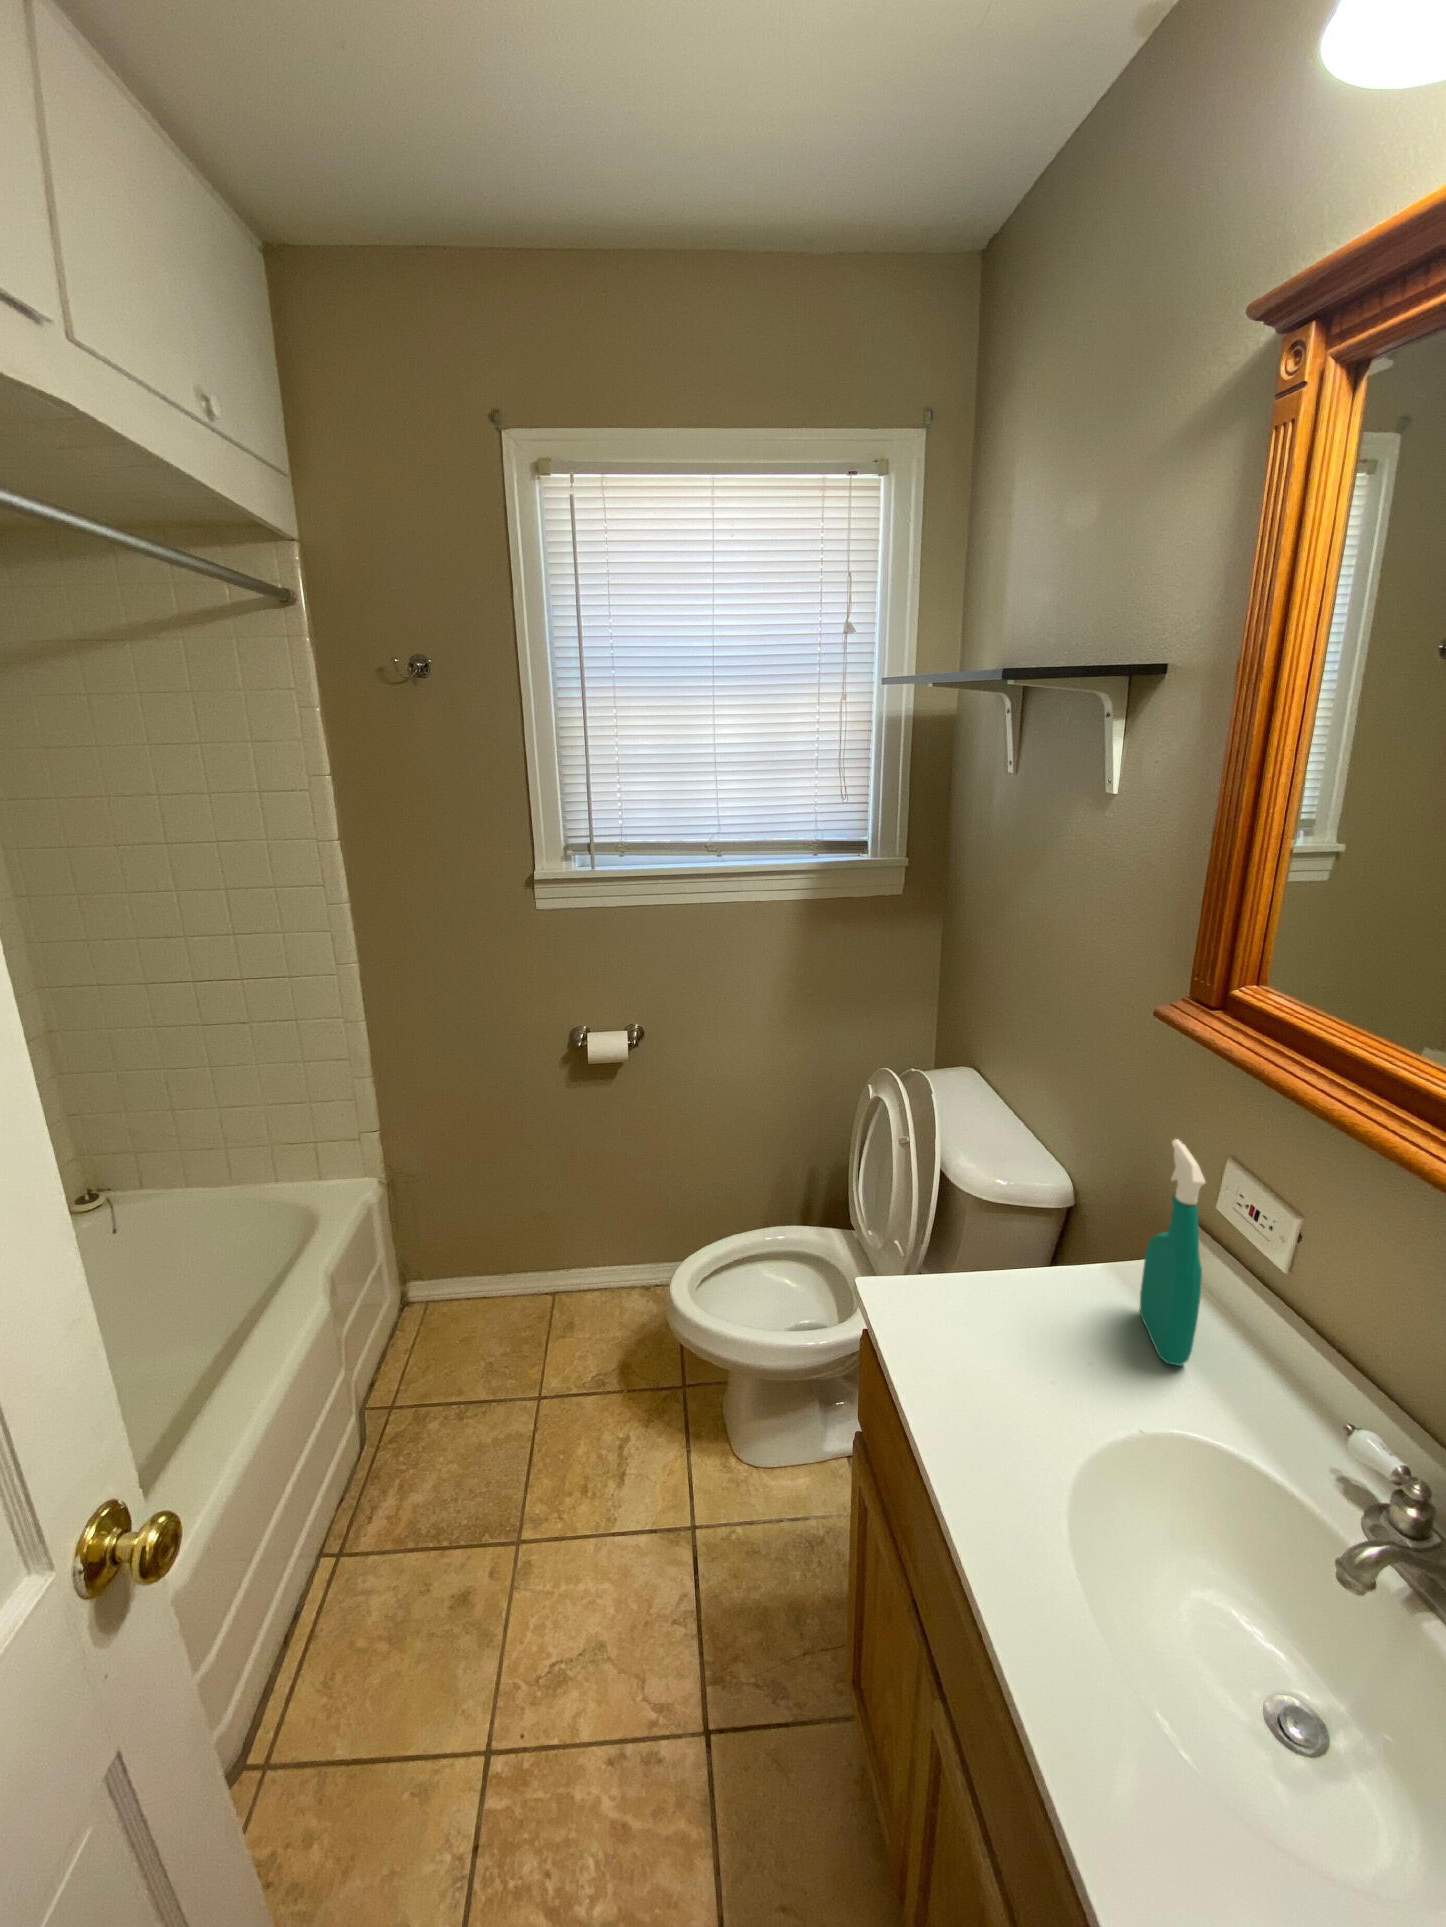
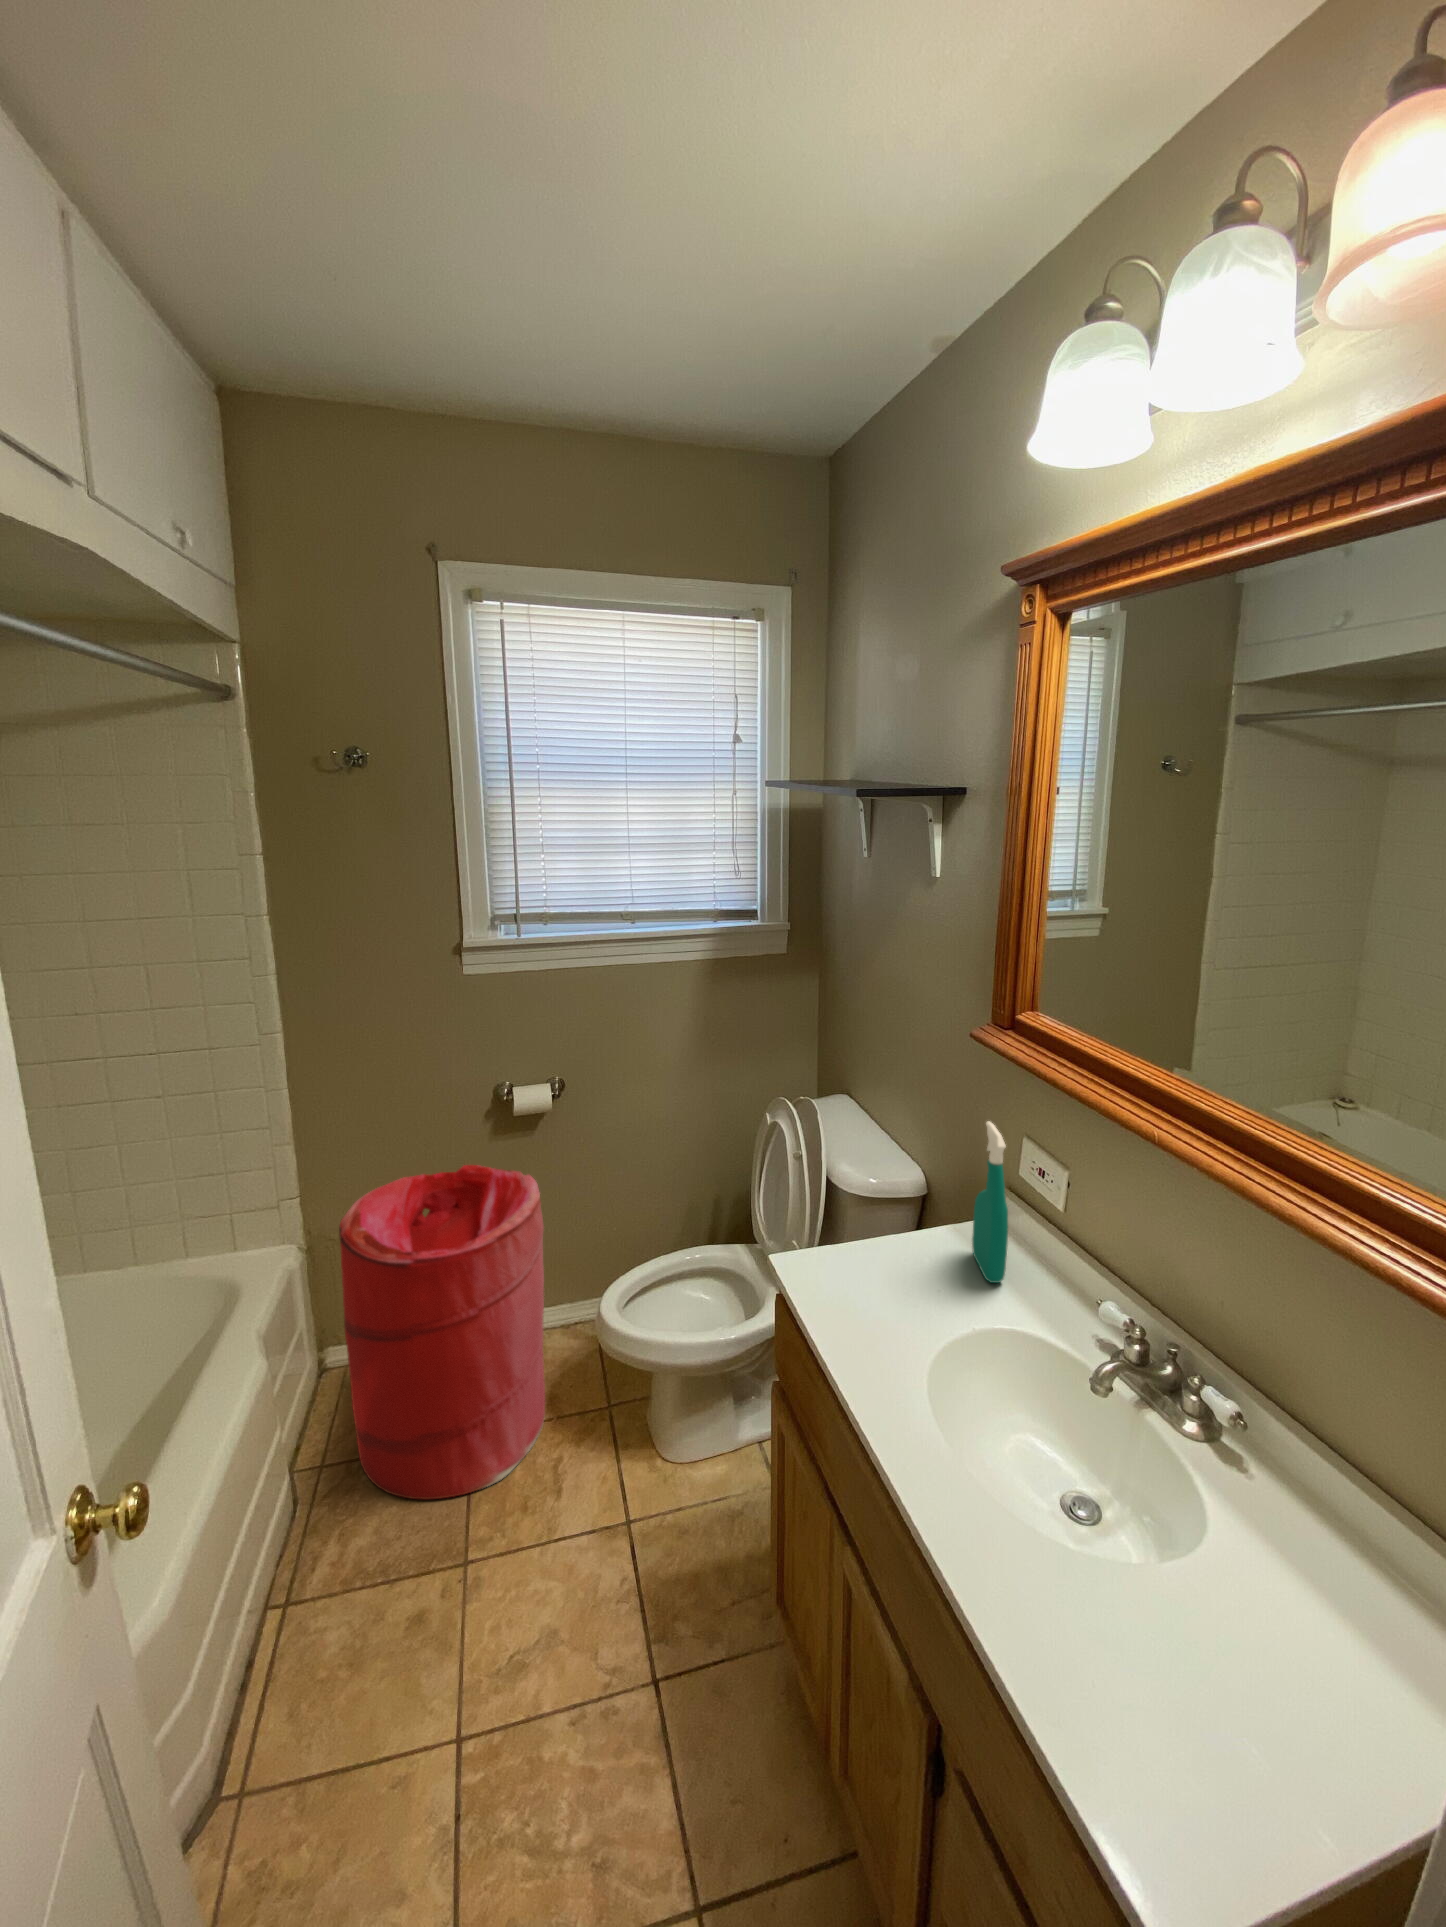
laundry hamper: none [401,1111,616,1463] -> present [339,1165,545,1499]

